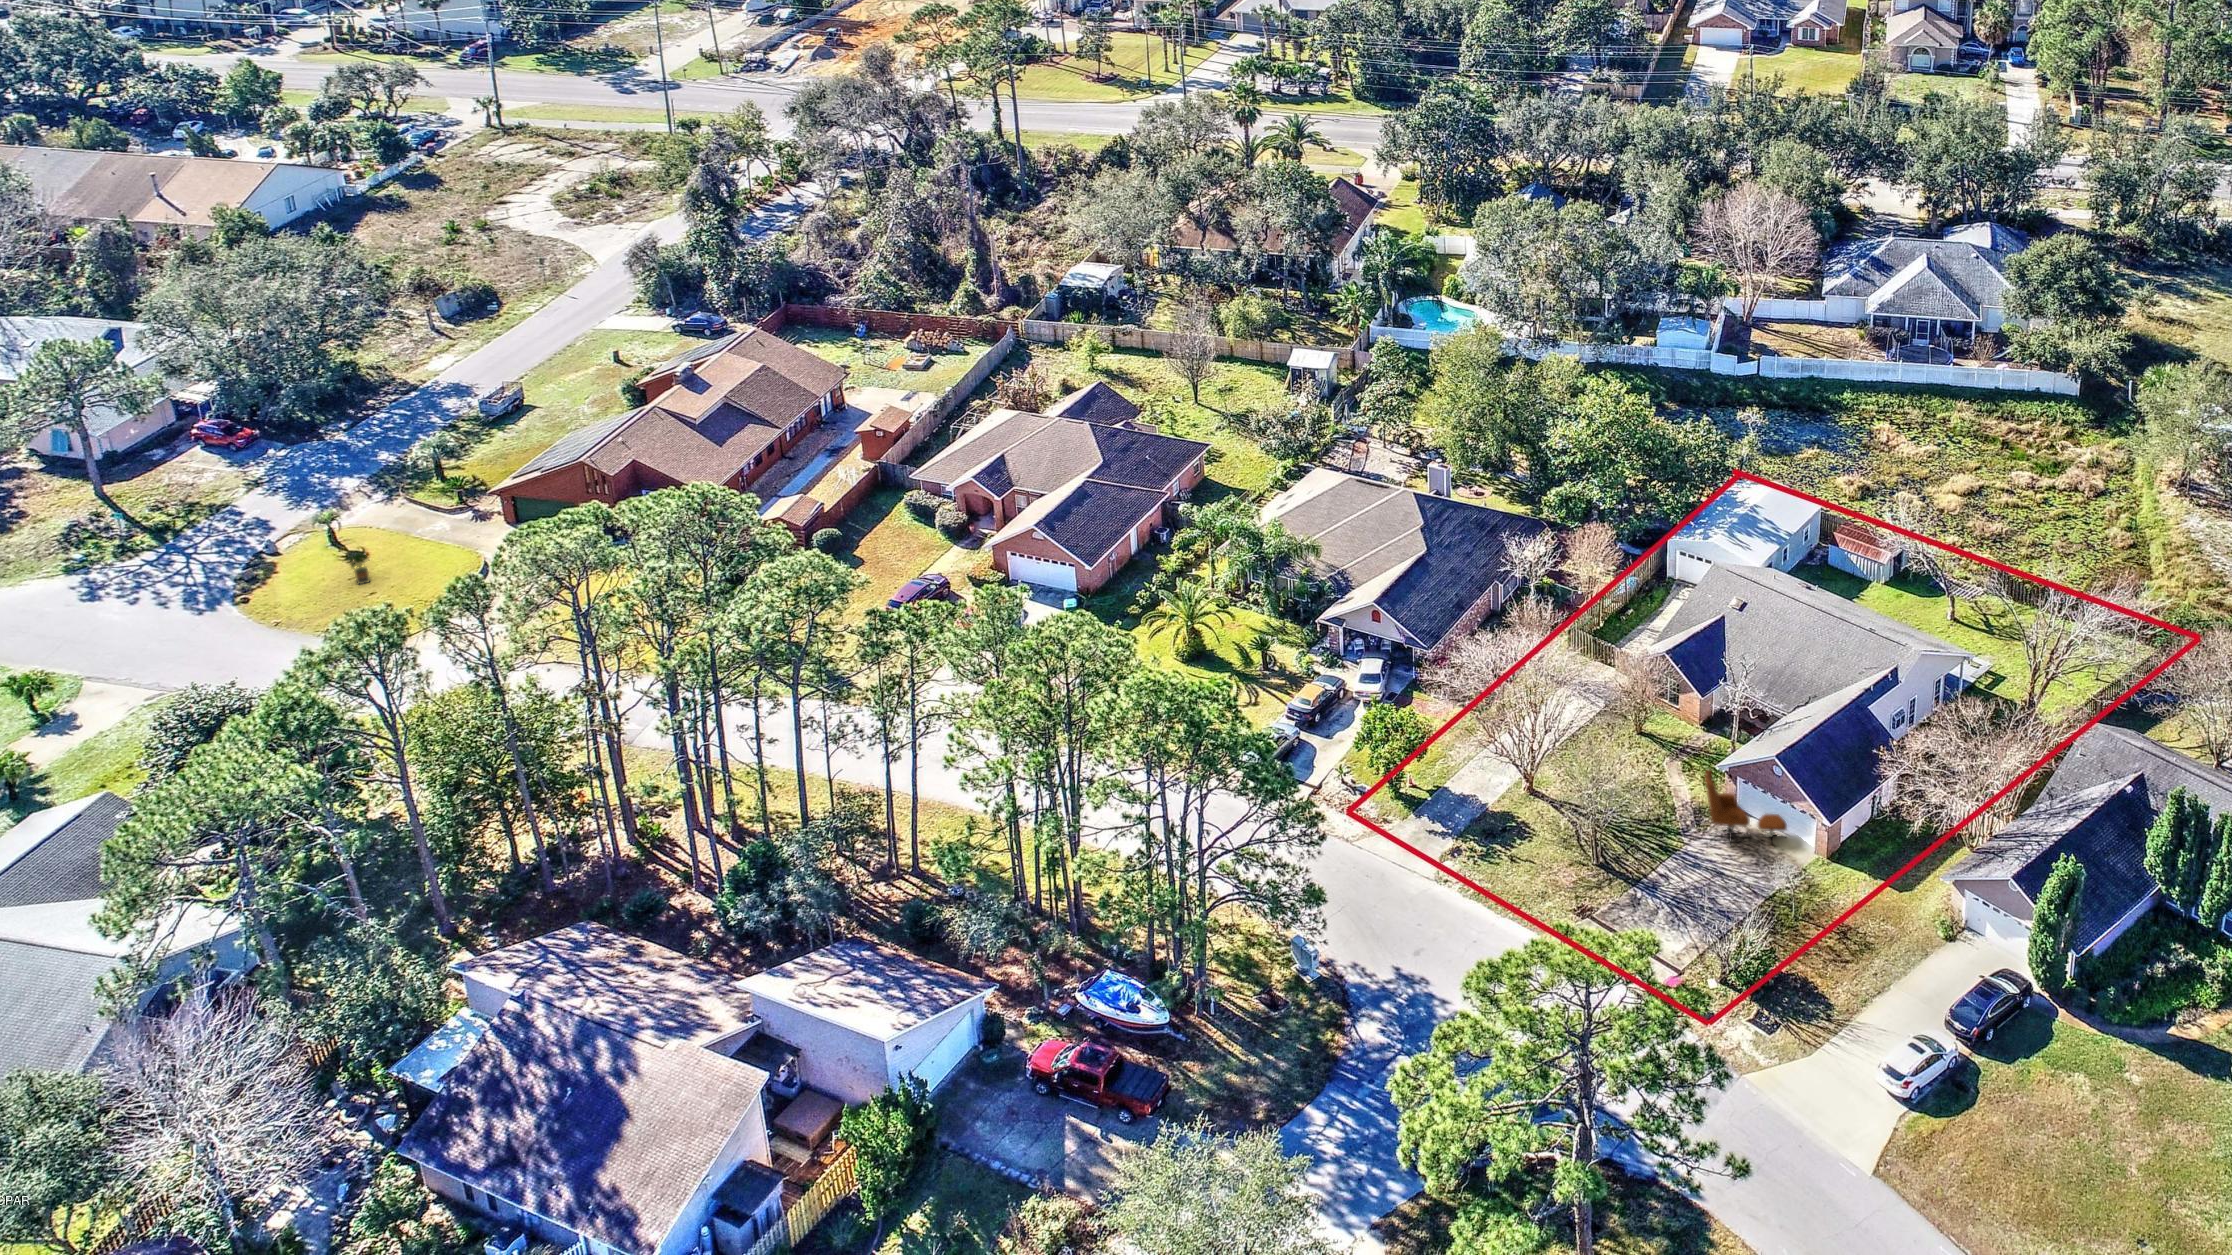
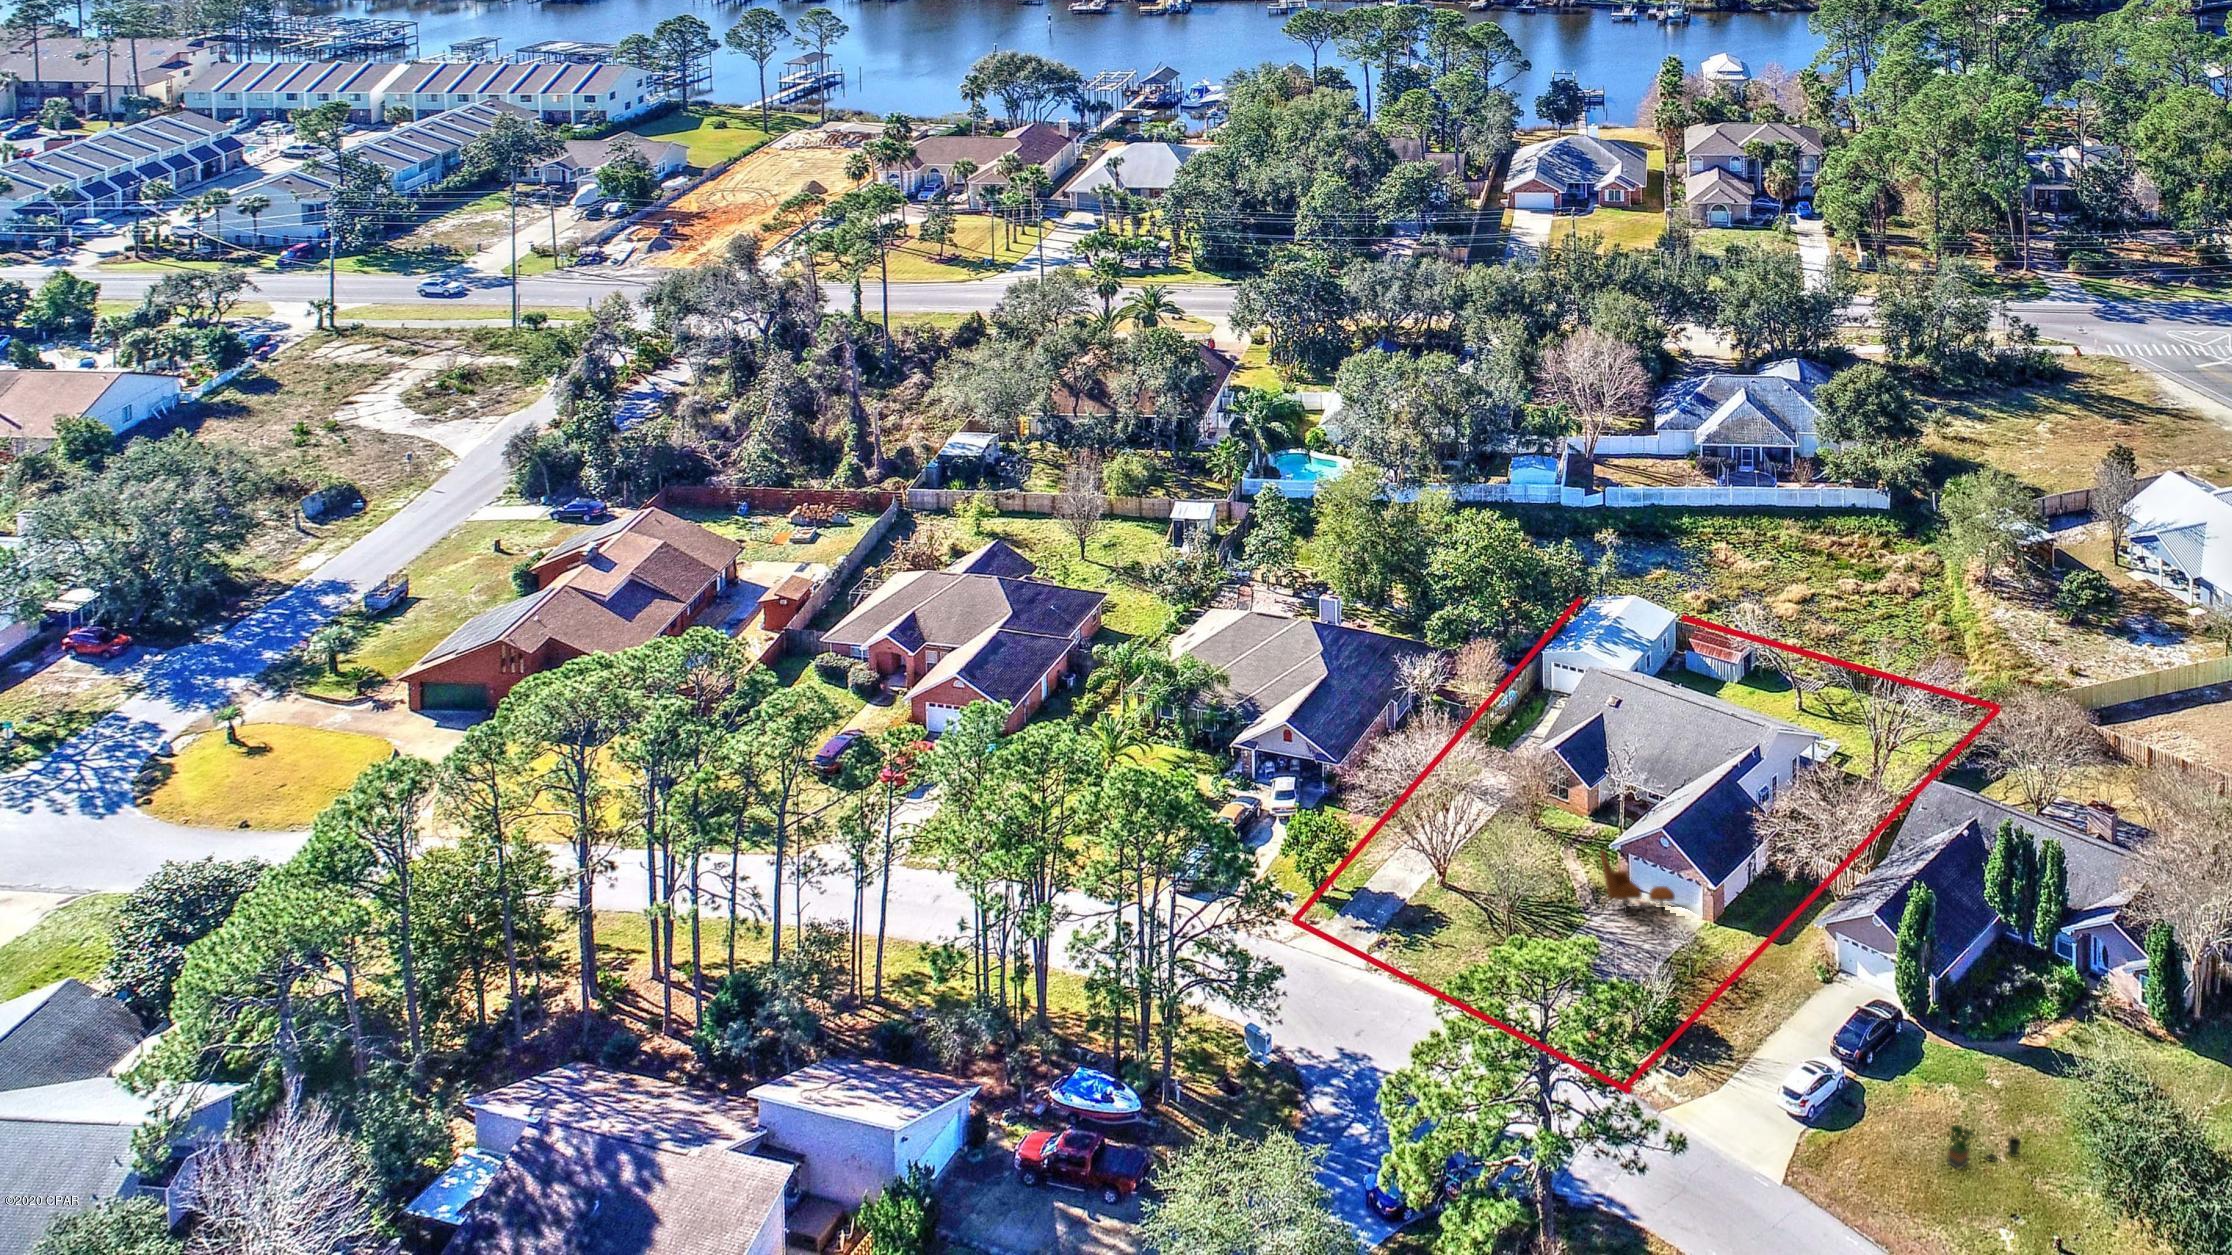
potted tree: present [348,553,370,584] -> present [1948,1125,1974,1169]
trash can: none [2116,1153,2160,1179] -> present [1986,1137,2021,1162]

